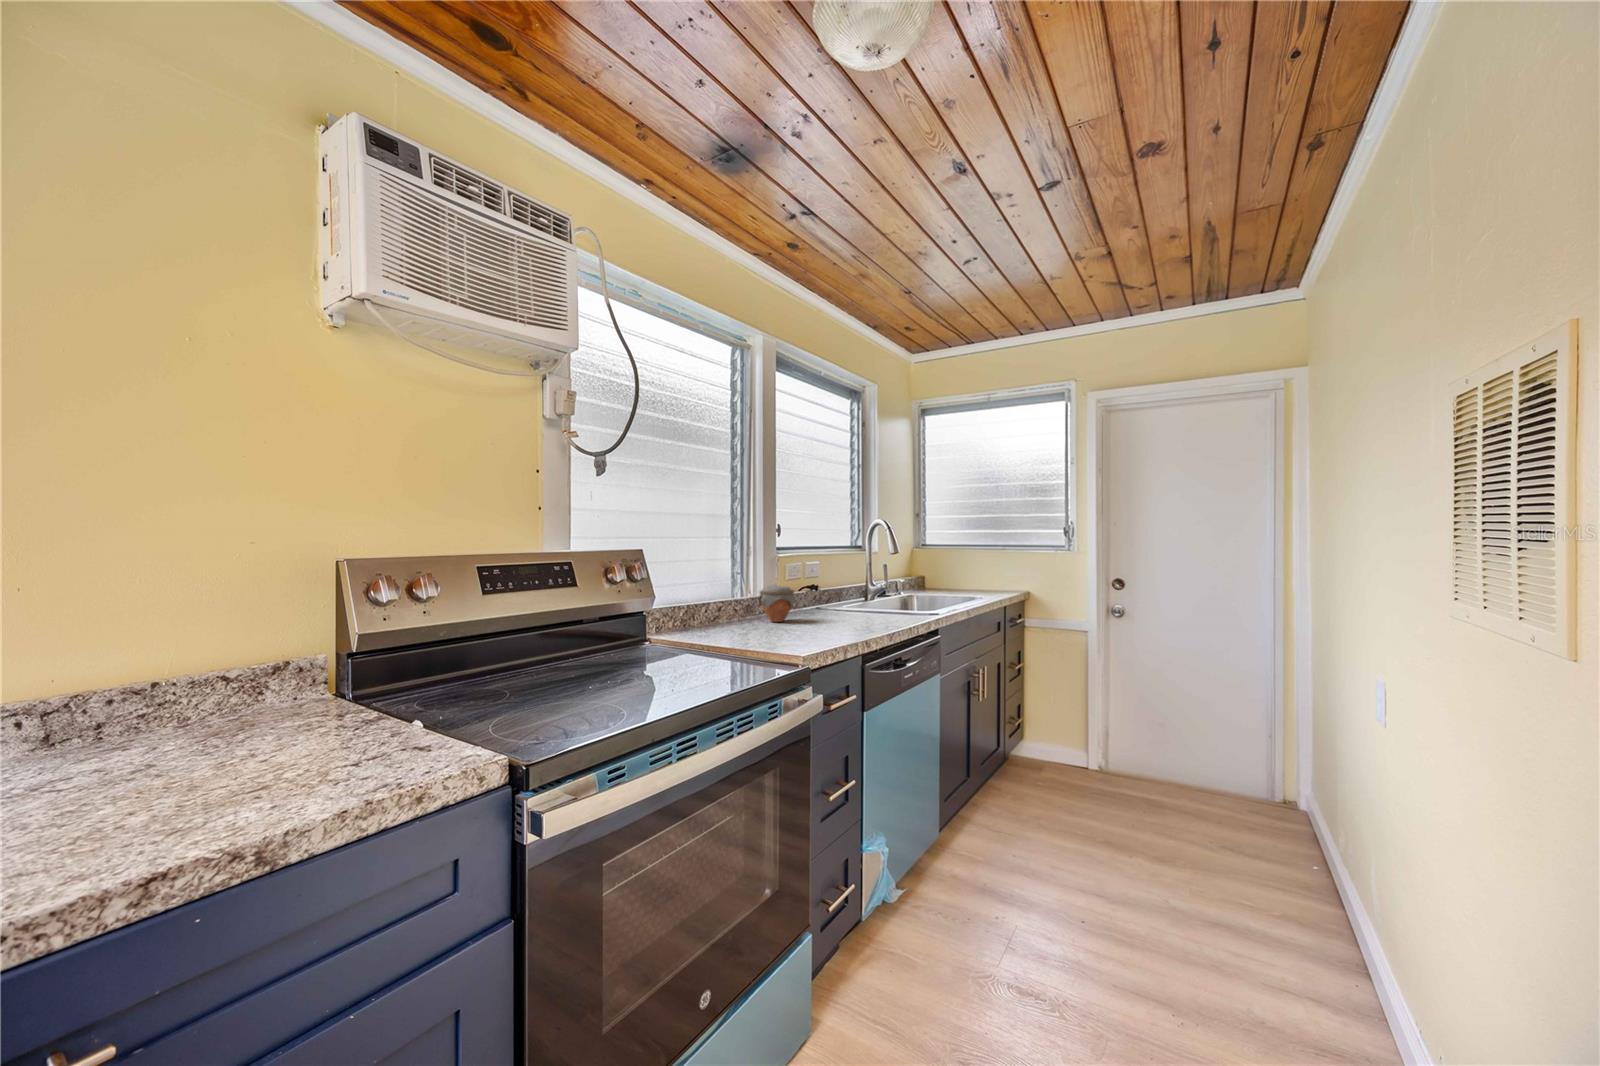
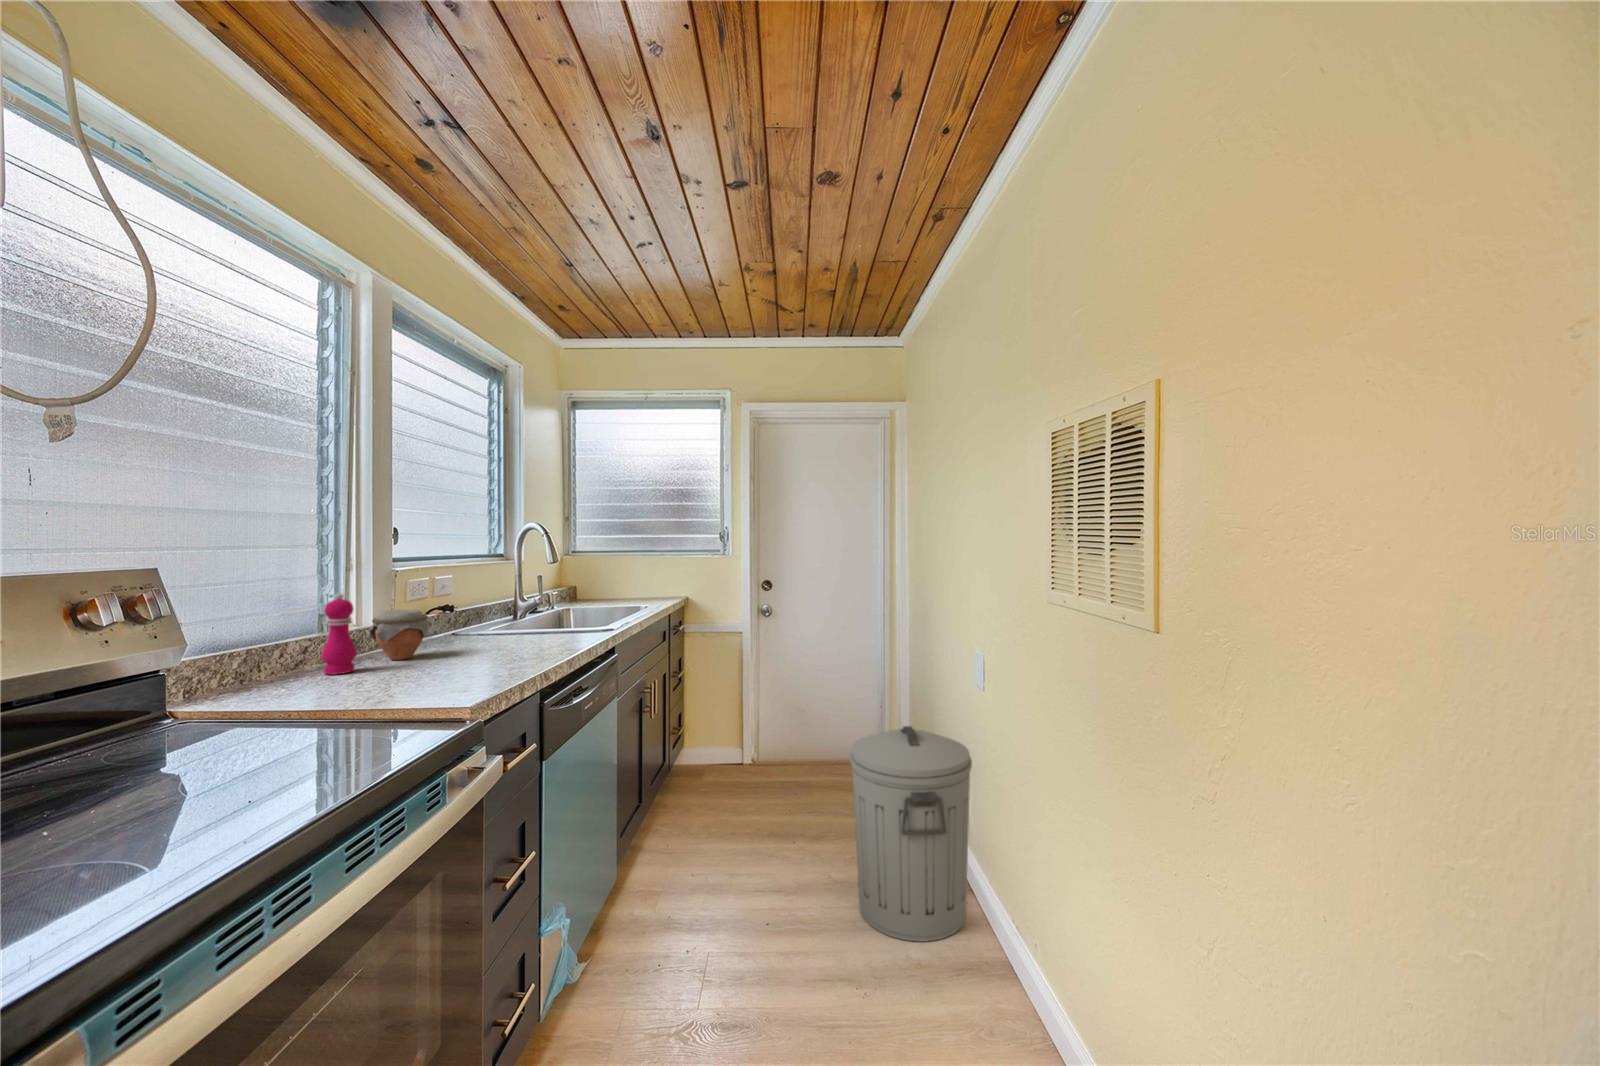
pepper mill: none [728,570,748,627] -> present [322,593,357,675]
trash can: none [1184,751,1358,1009] -> present [850,726,972,941]

